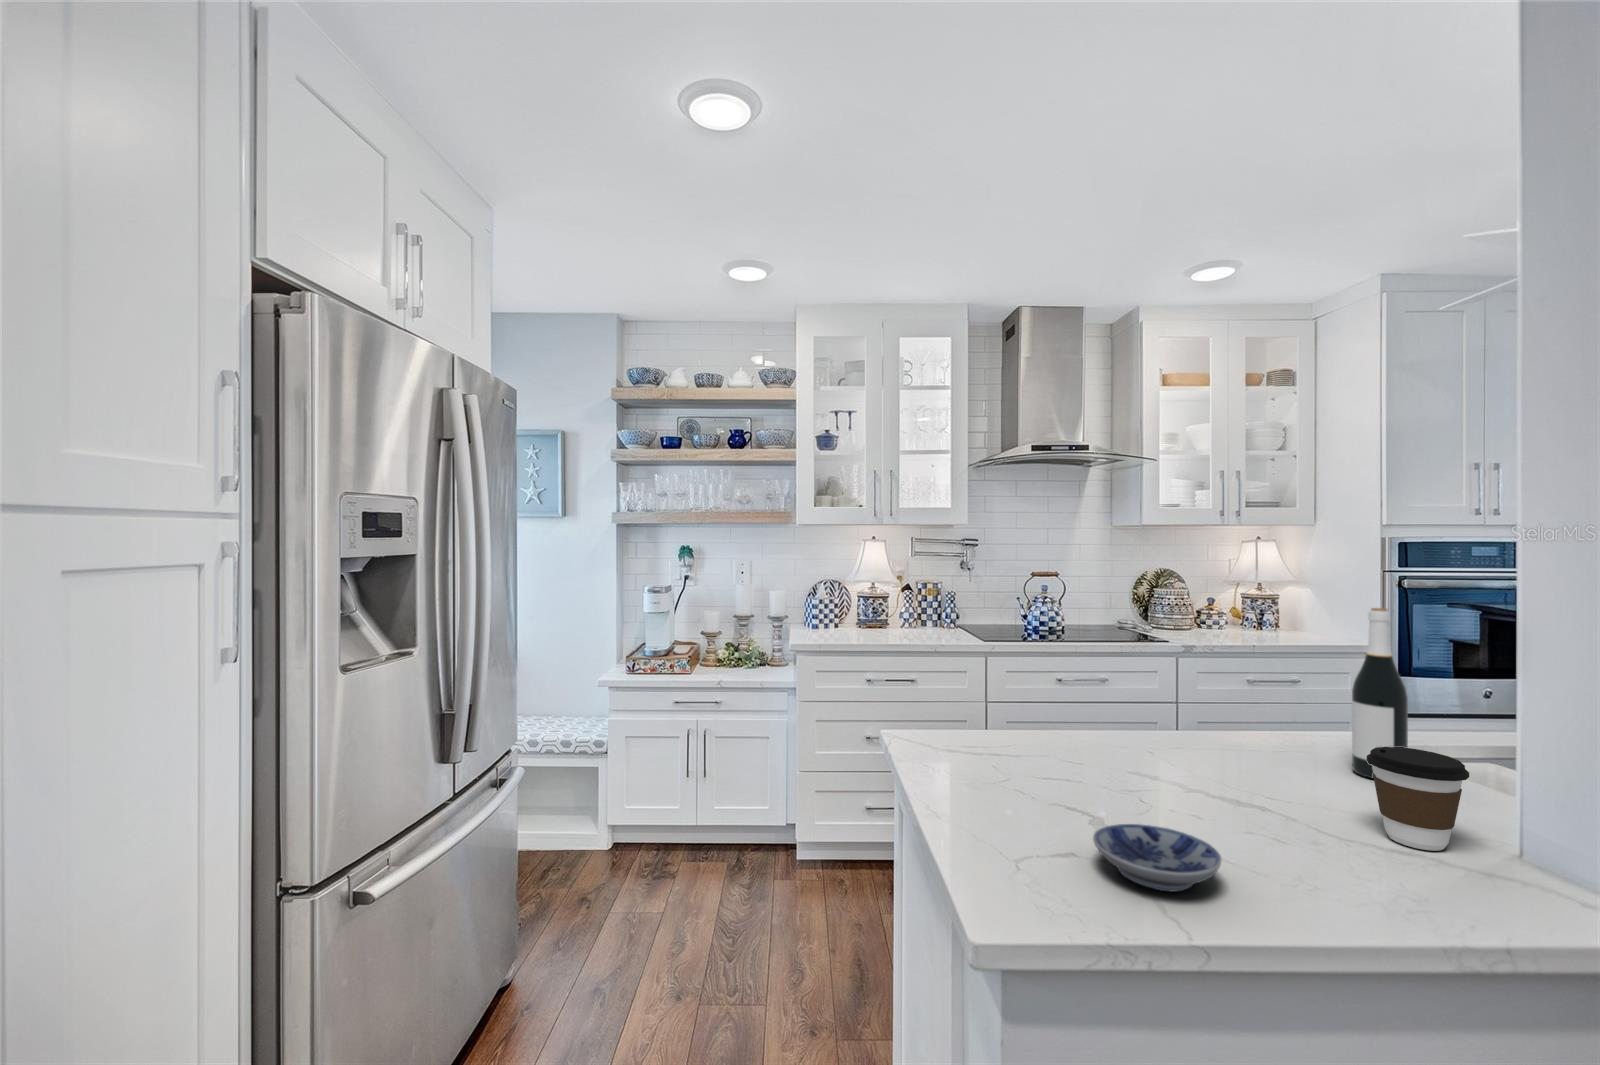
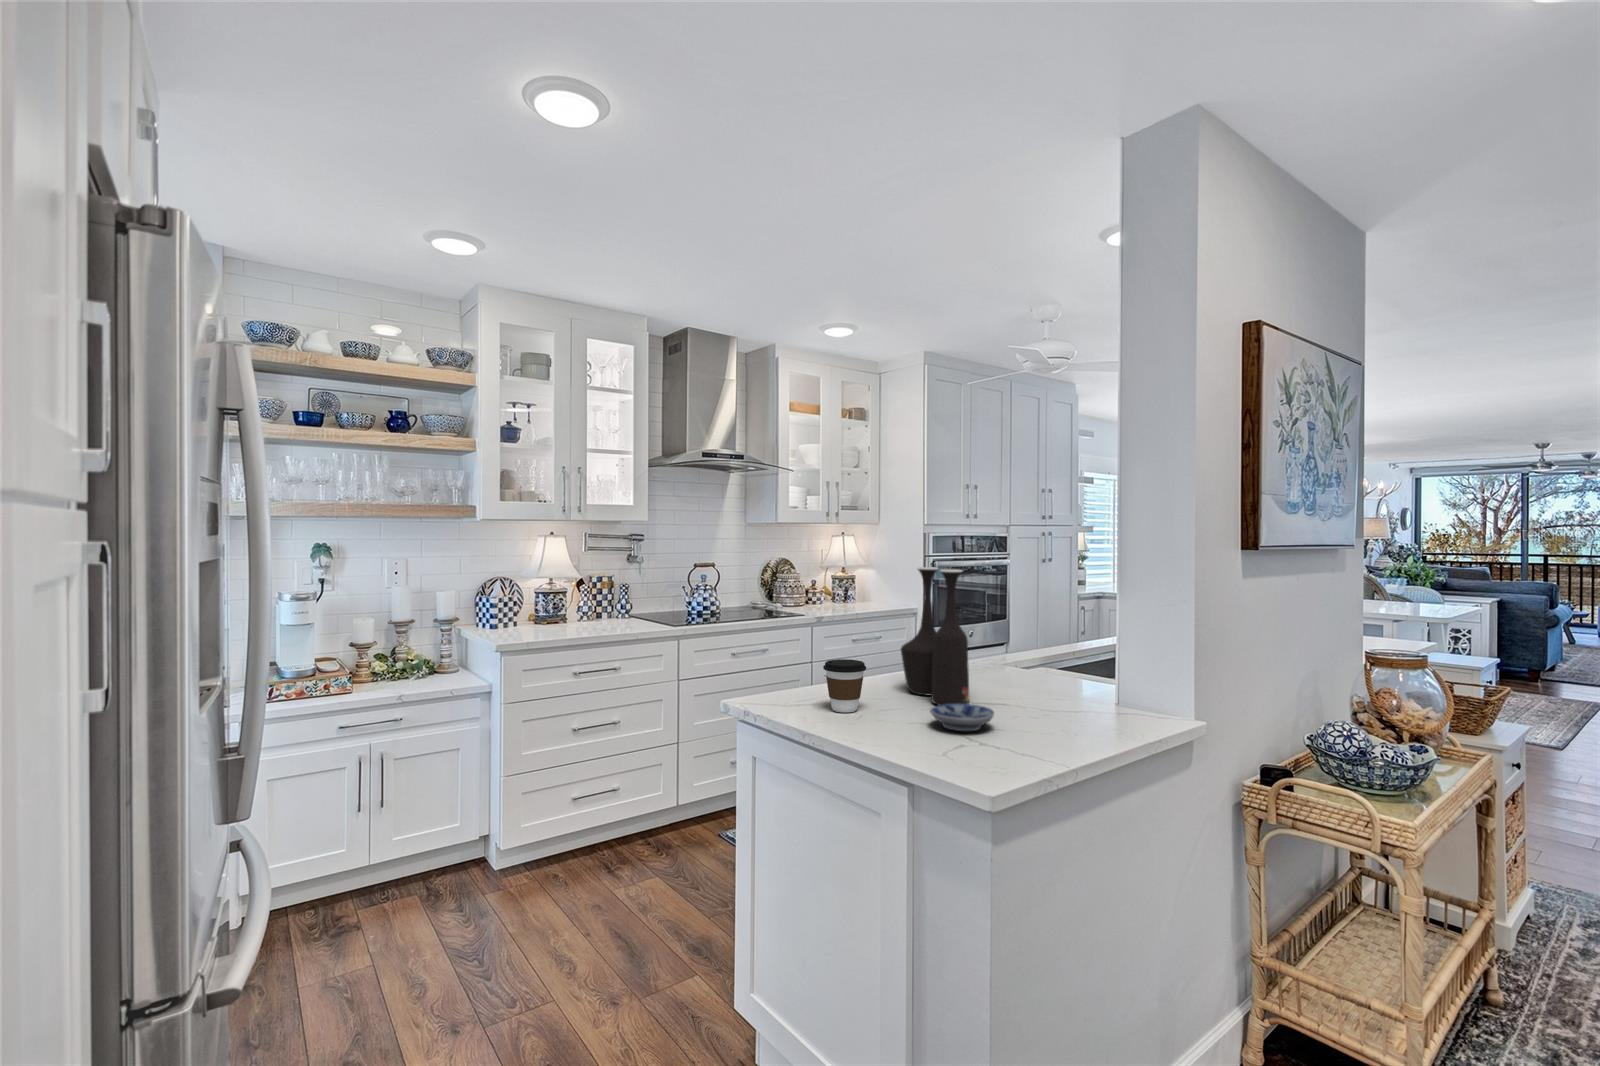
vase: none [1138,585,1236,832] -> present [900,567,969,705]
wine bottle: present [1352,608,1408,778] -> none [985,577,1010,674]
coffee cup: present [1366,746,1469,851] -> present [823,659,866,712]

